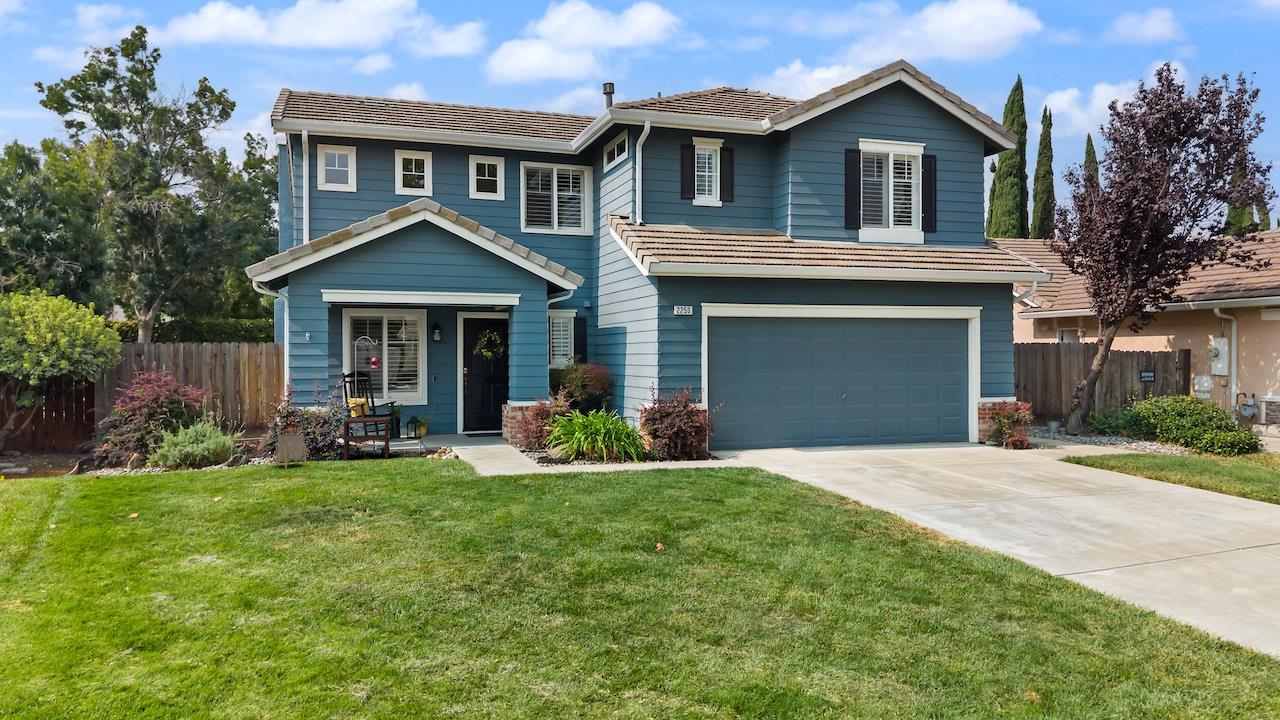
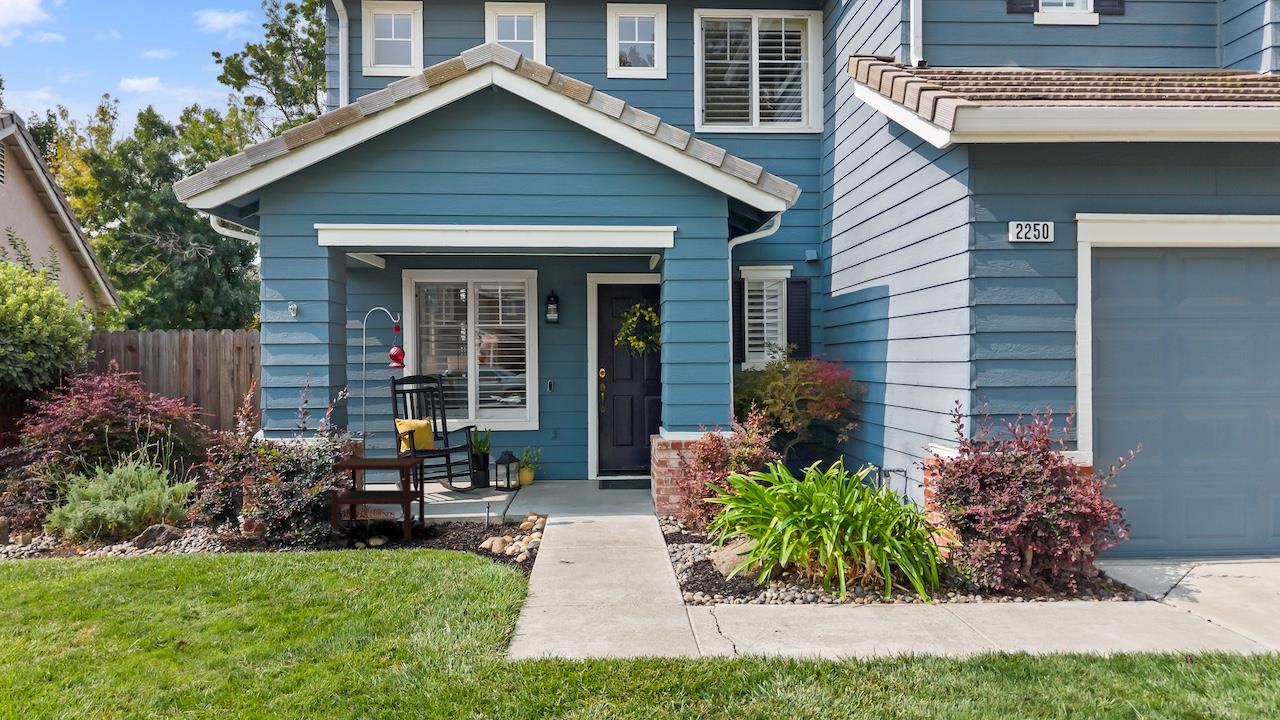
planter: present [276,434,306,468] -> none [201,488,250,557]

